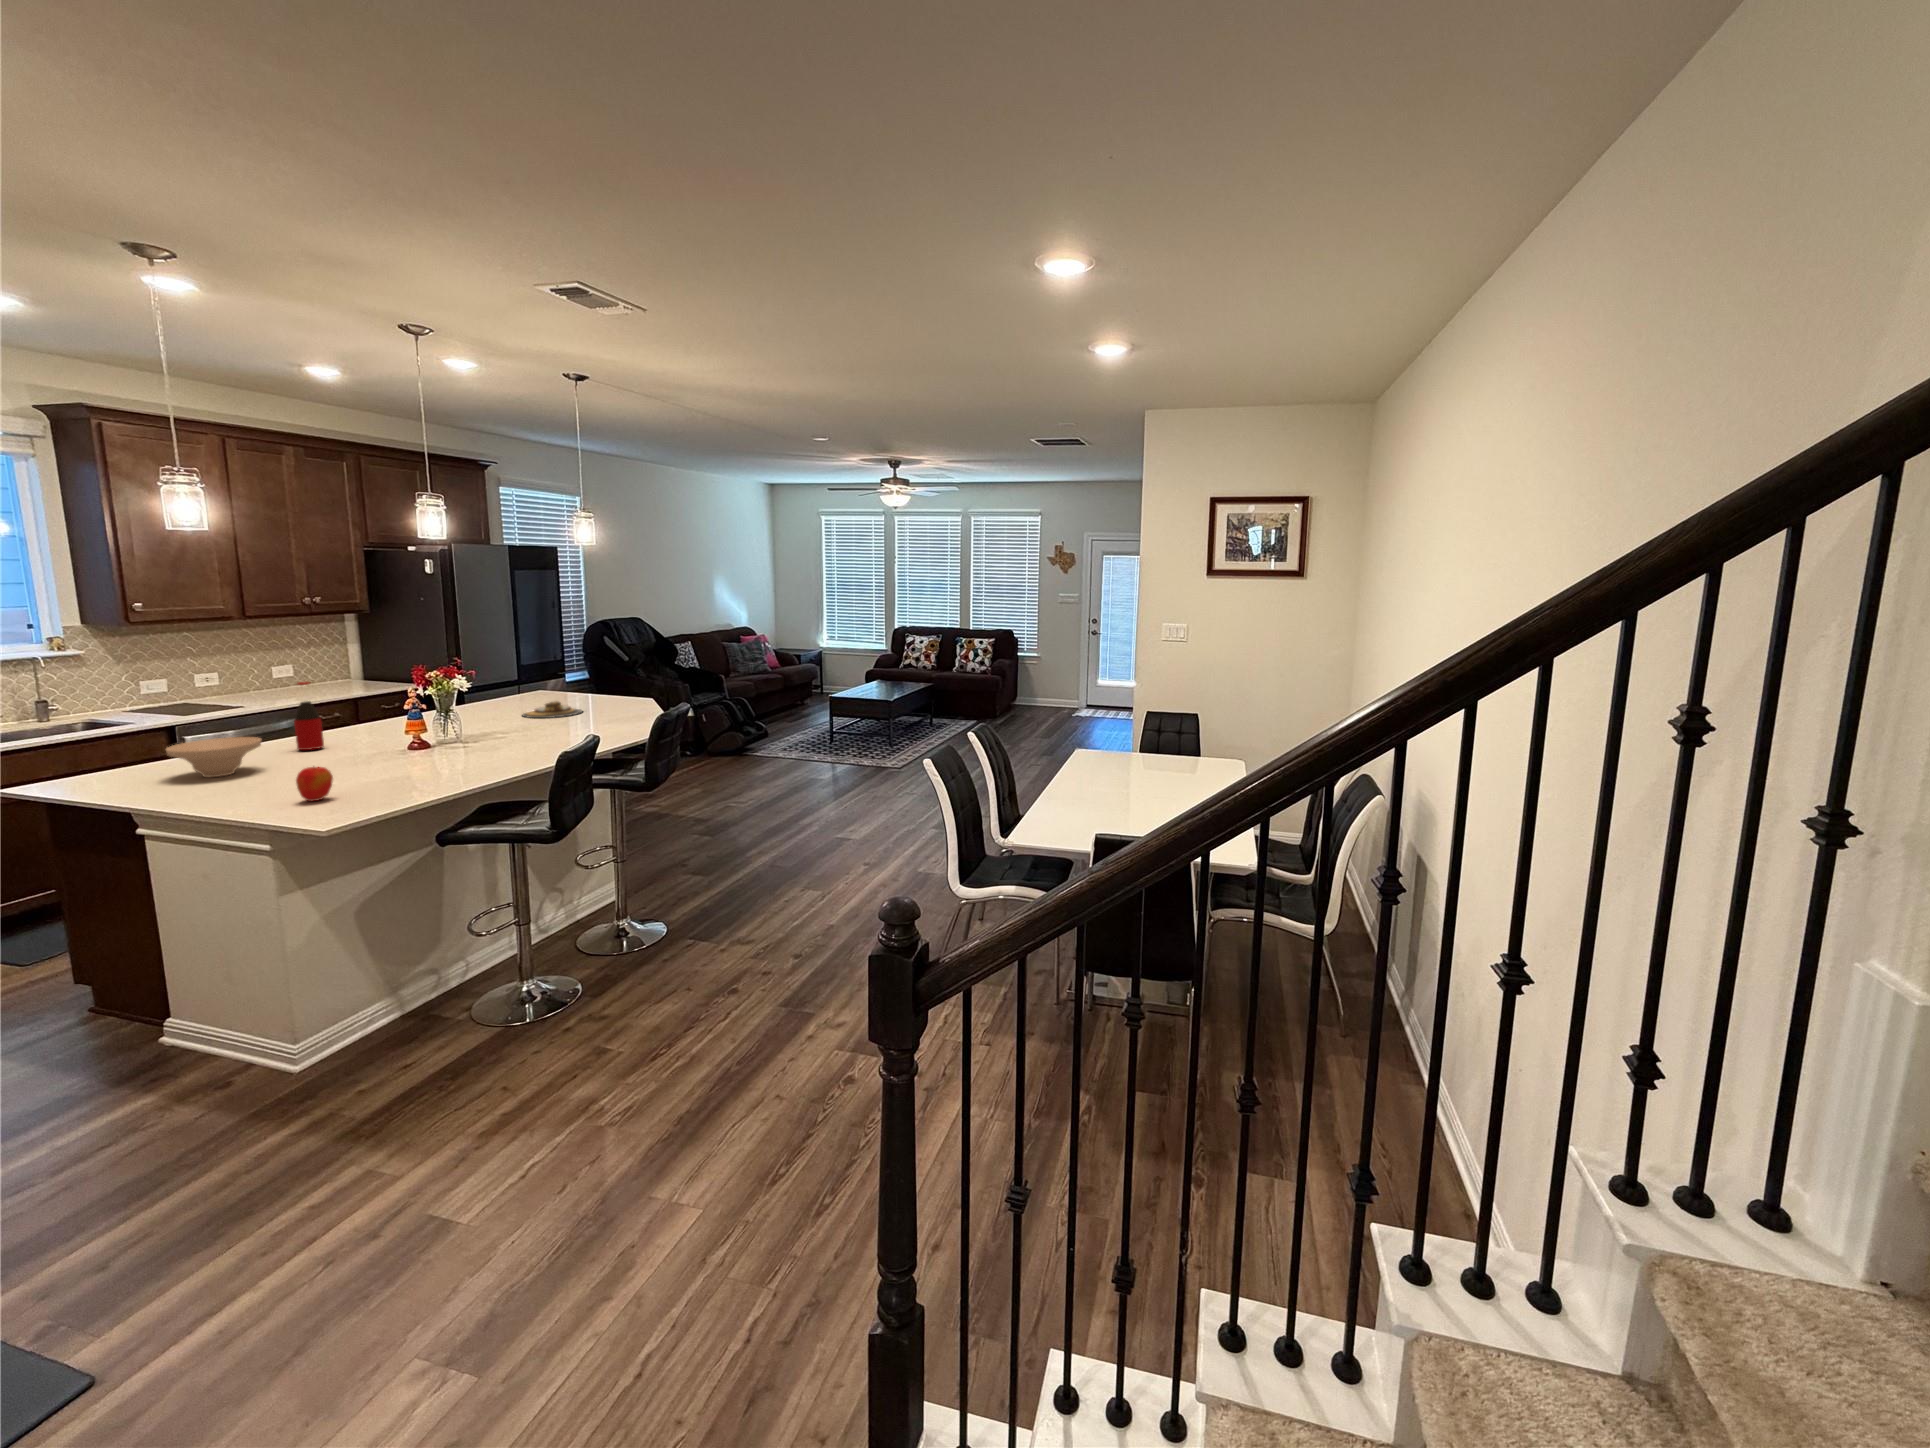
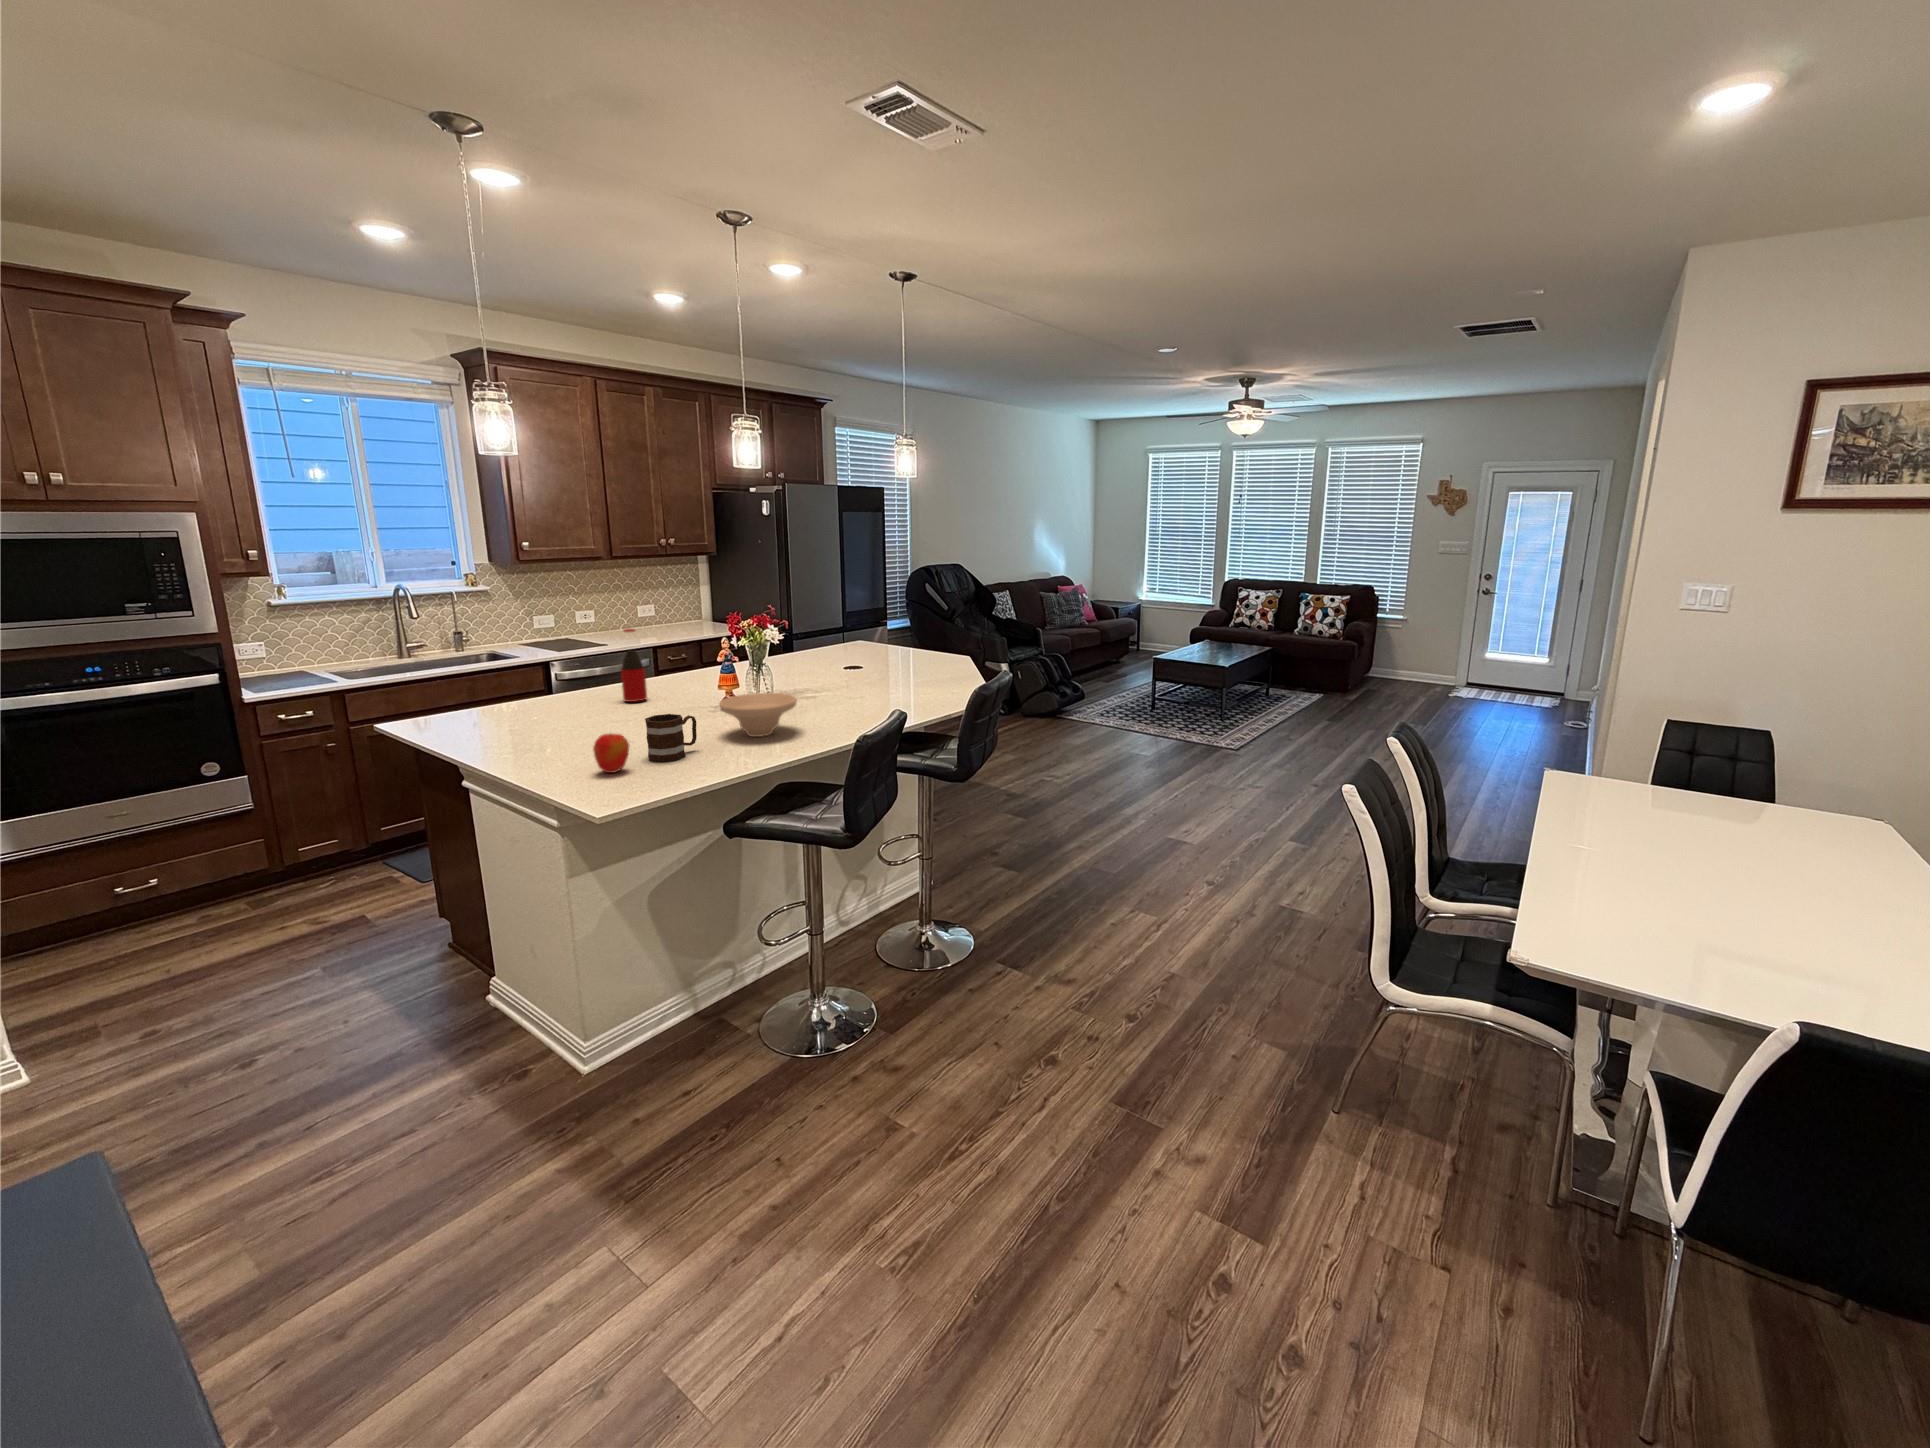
plate: present [522,701,582,718] -> none [836,658,897,677]
bowl: present [166,737,261,777] -> present [719,693,797,737]
mug: none [344,749,396,790] -> present [645,714,697,762]

